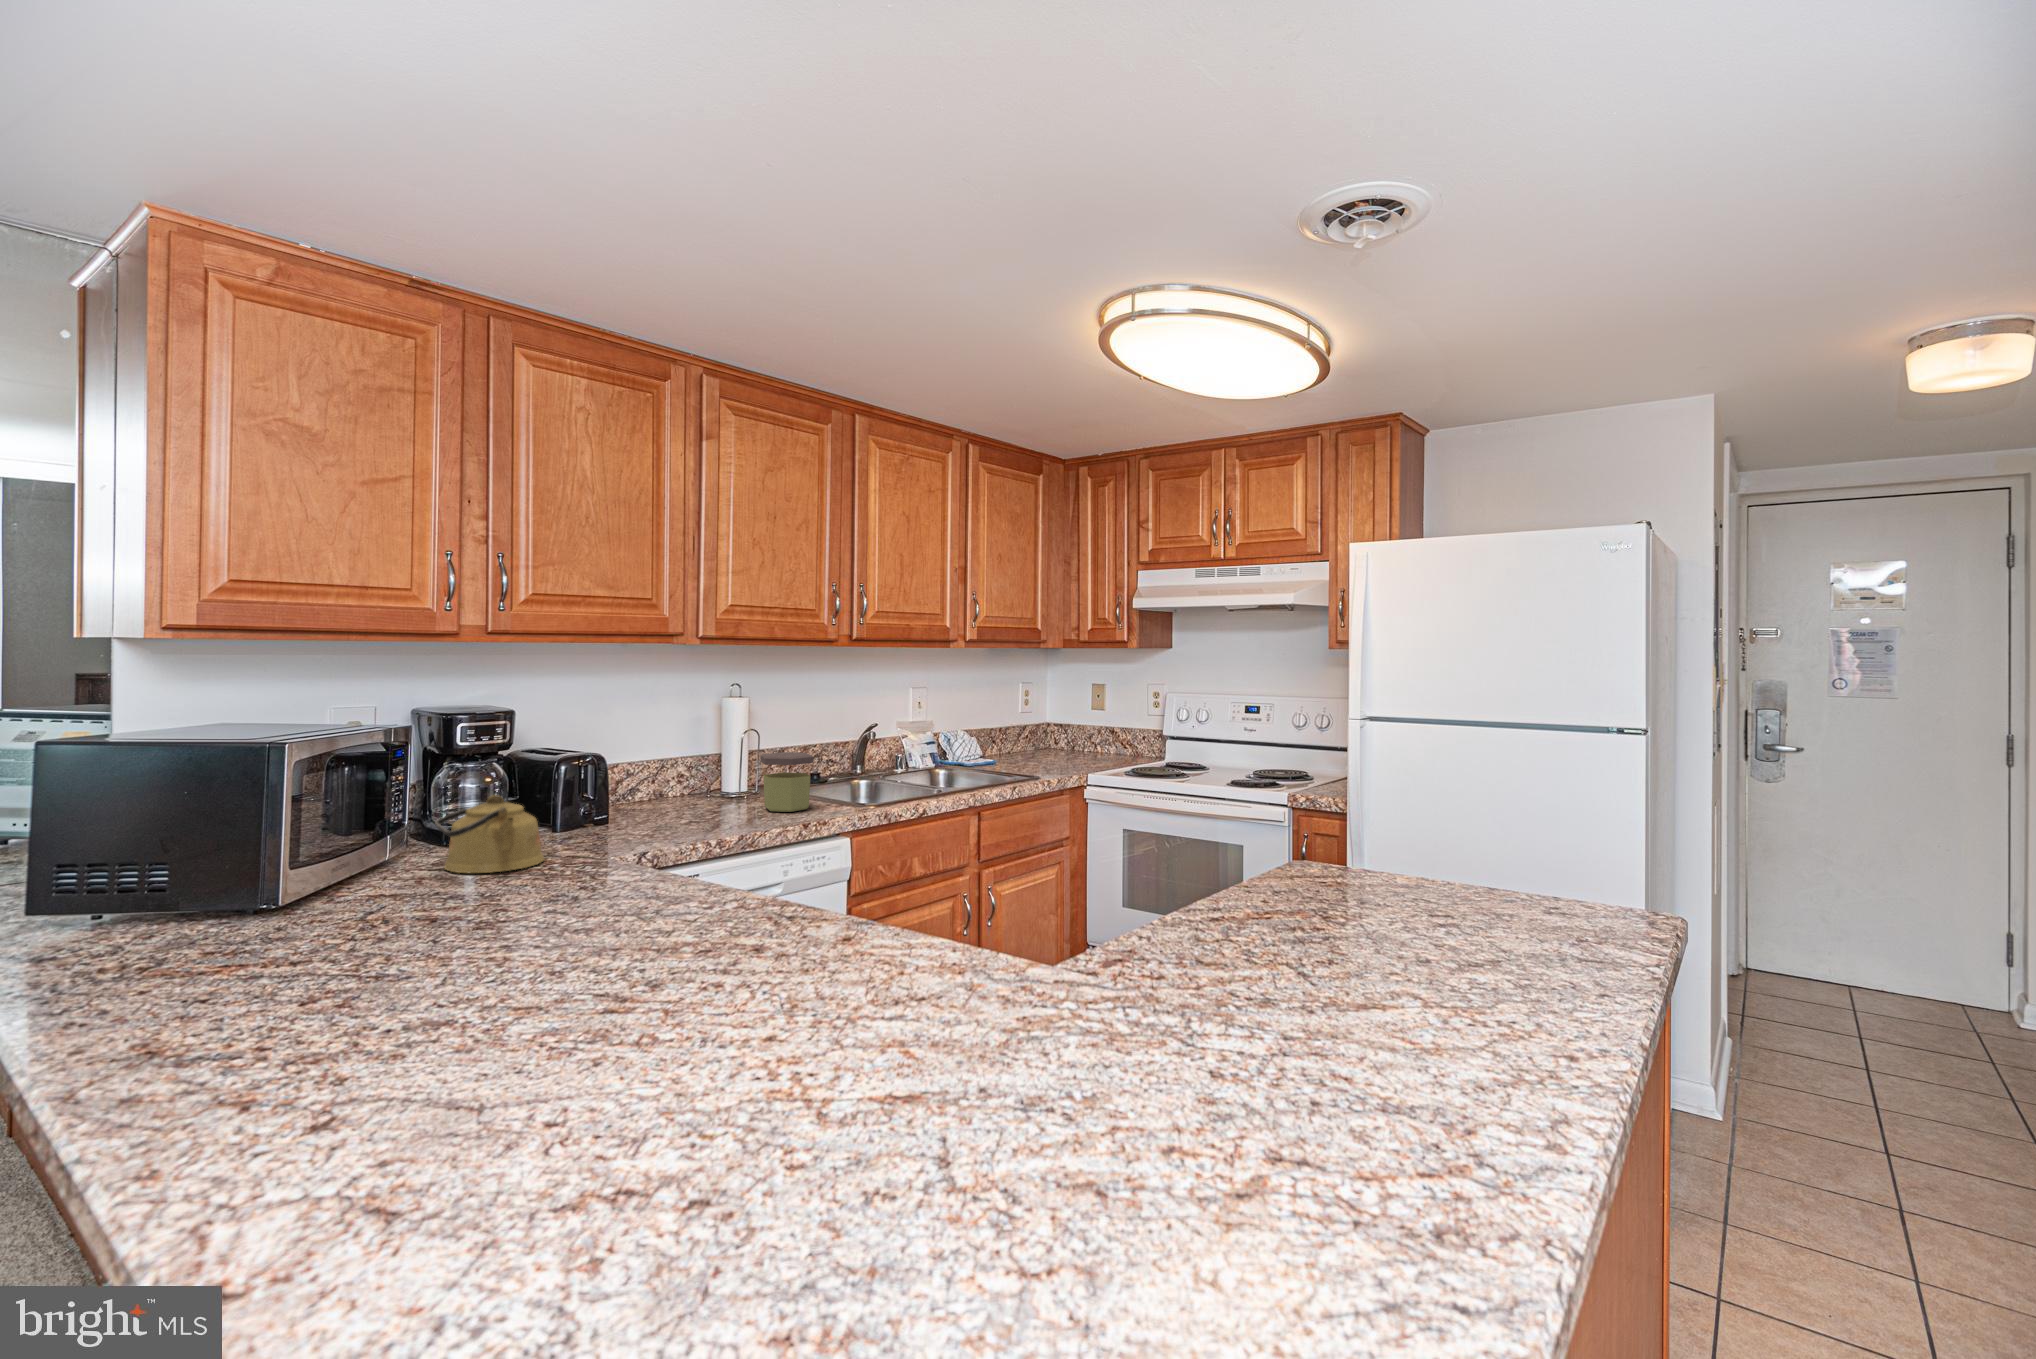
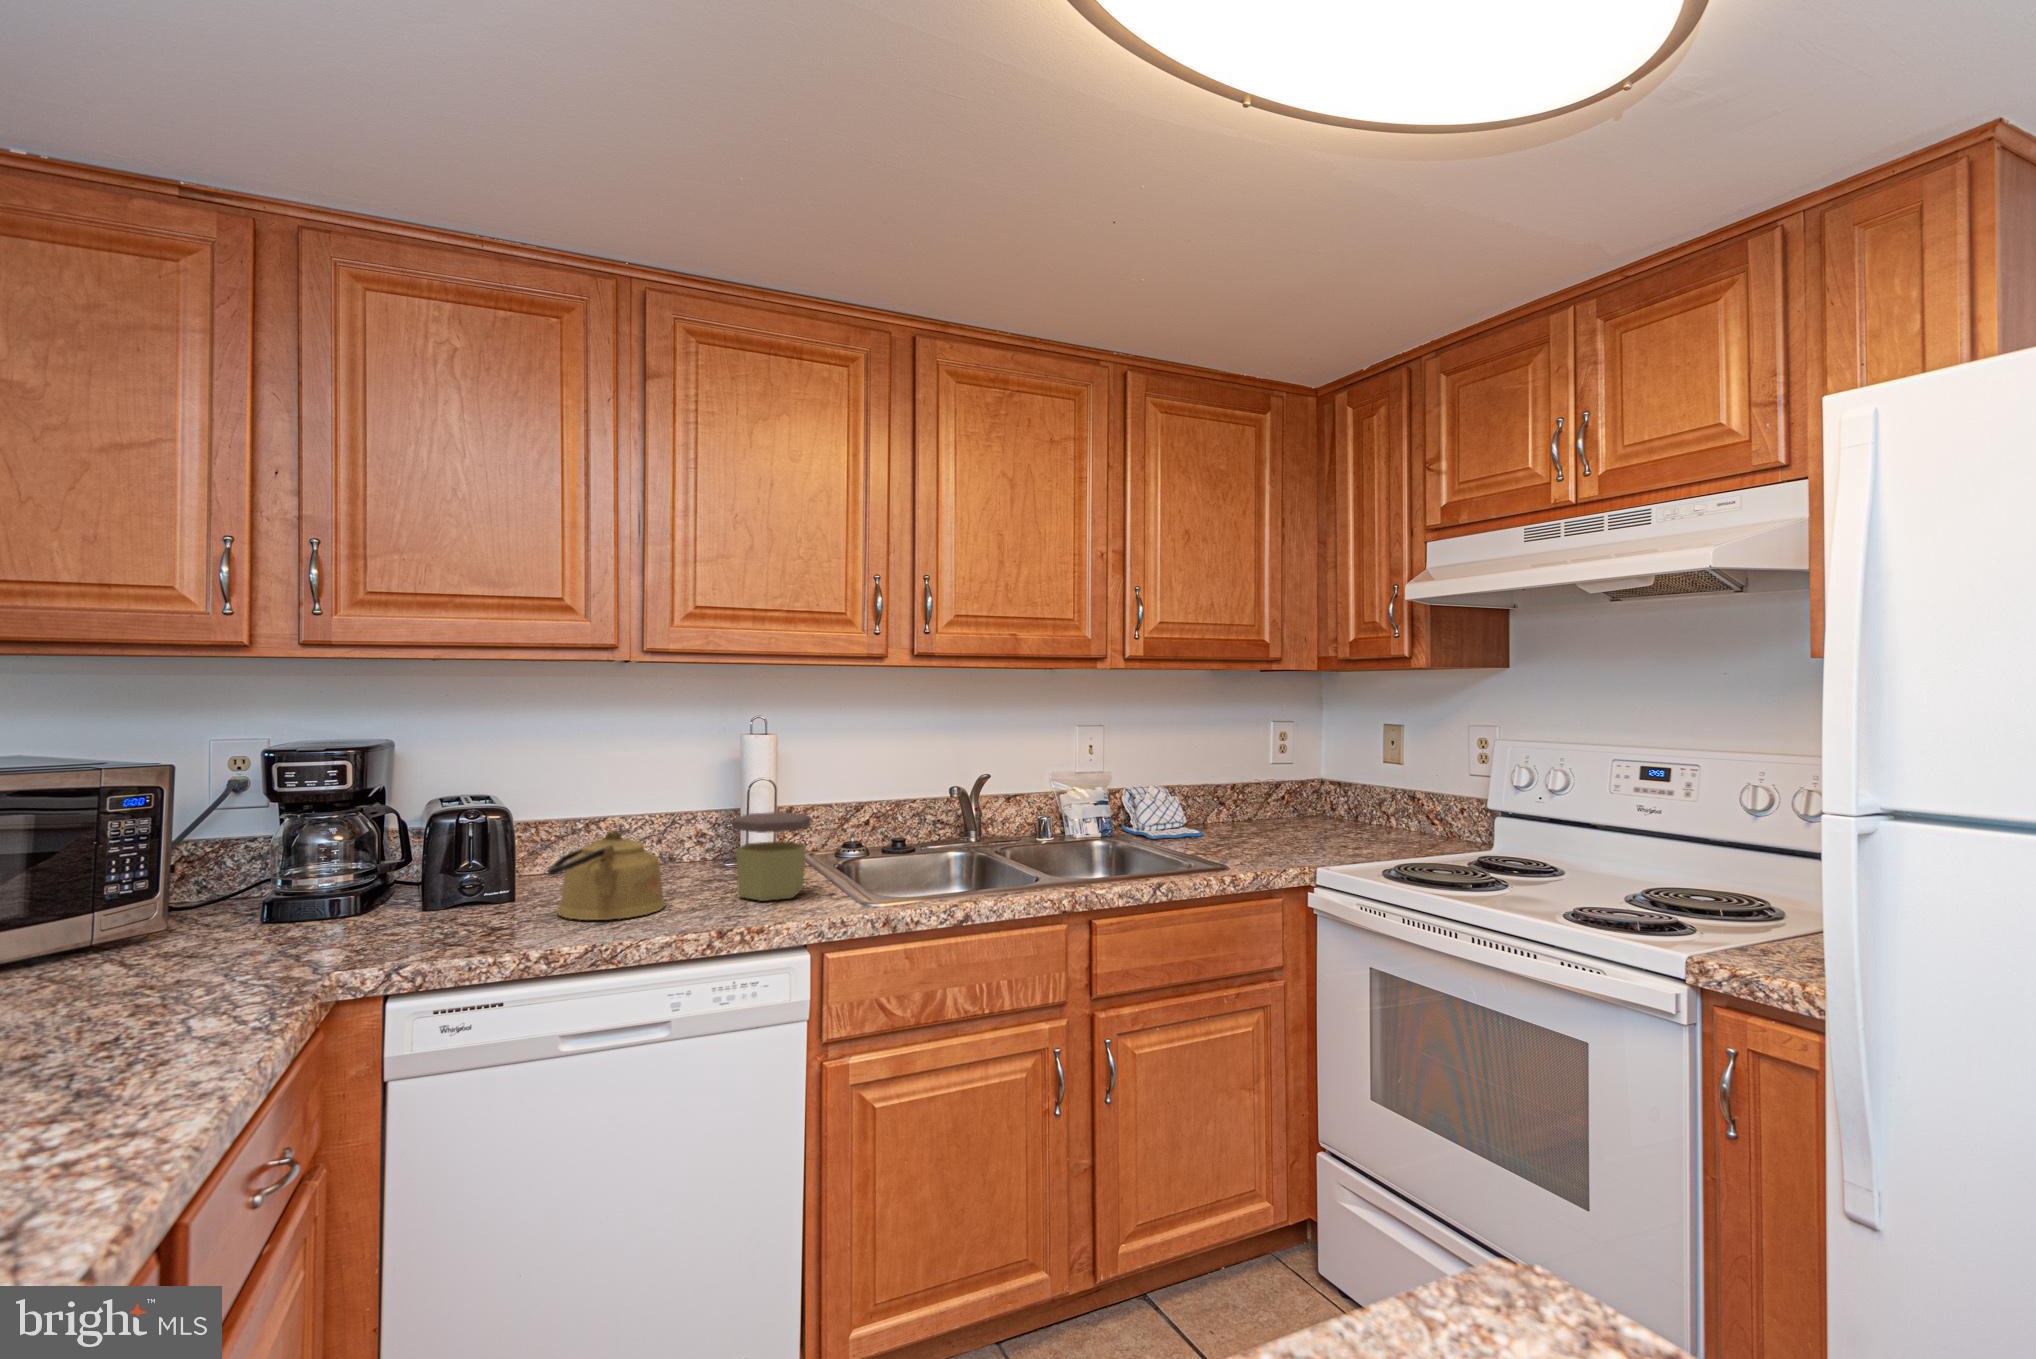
kettle: present [435,795,544,873] -> present [548,830,665,920]

